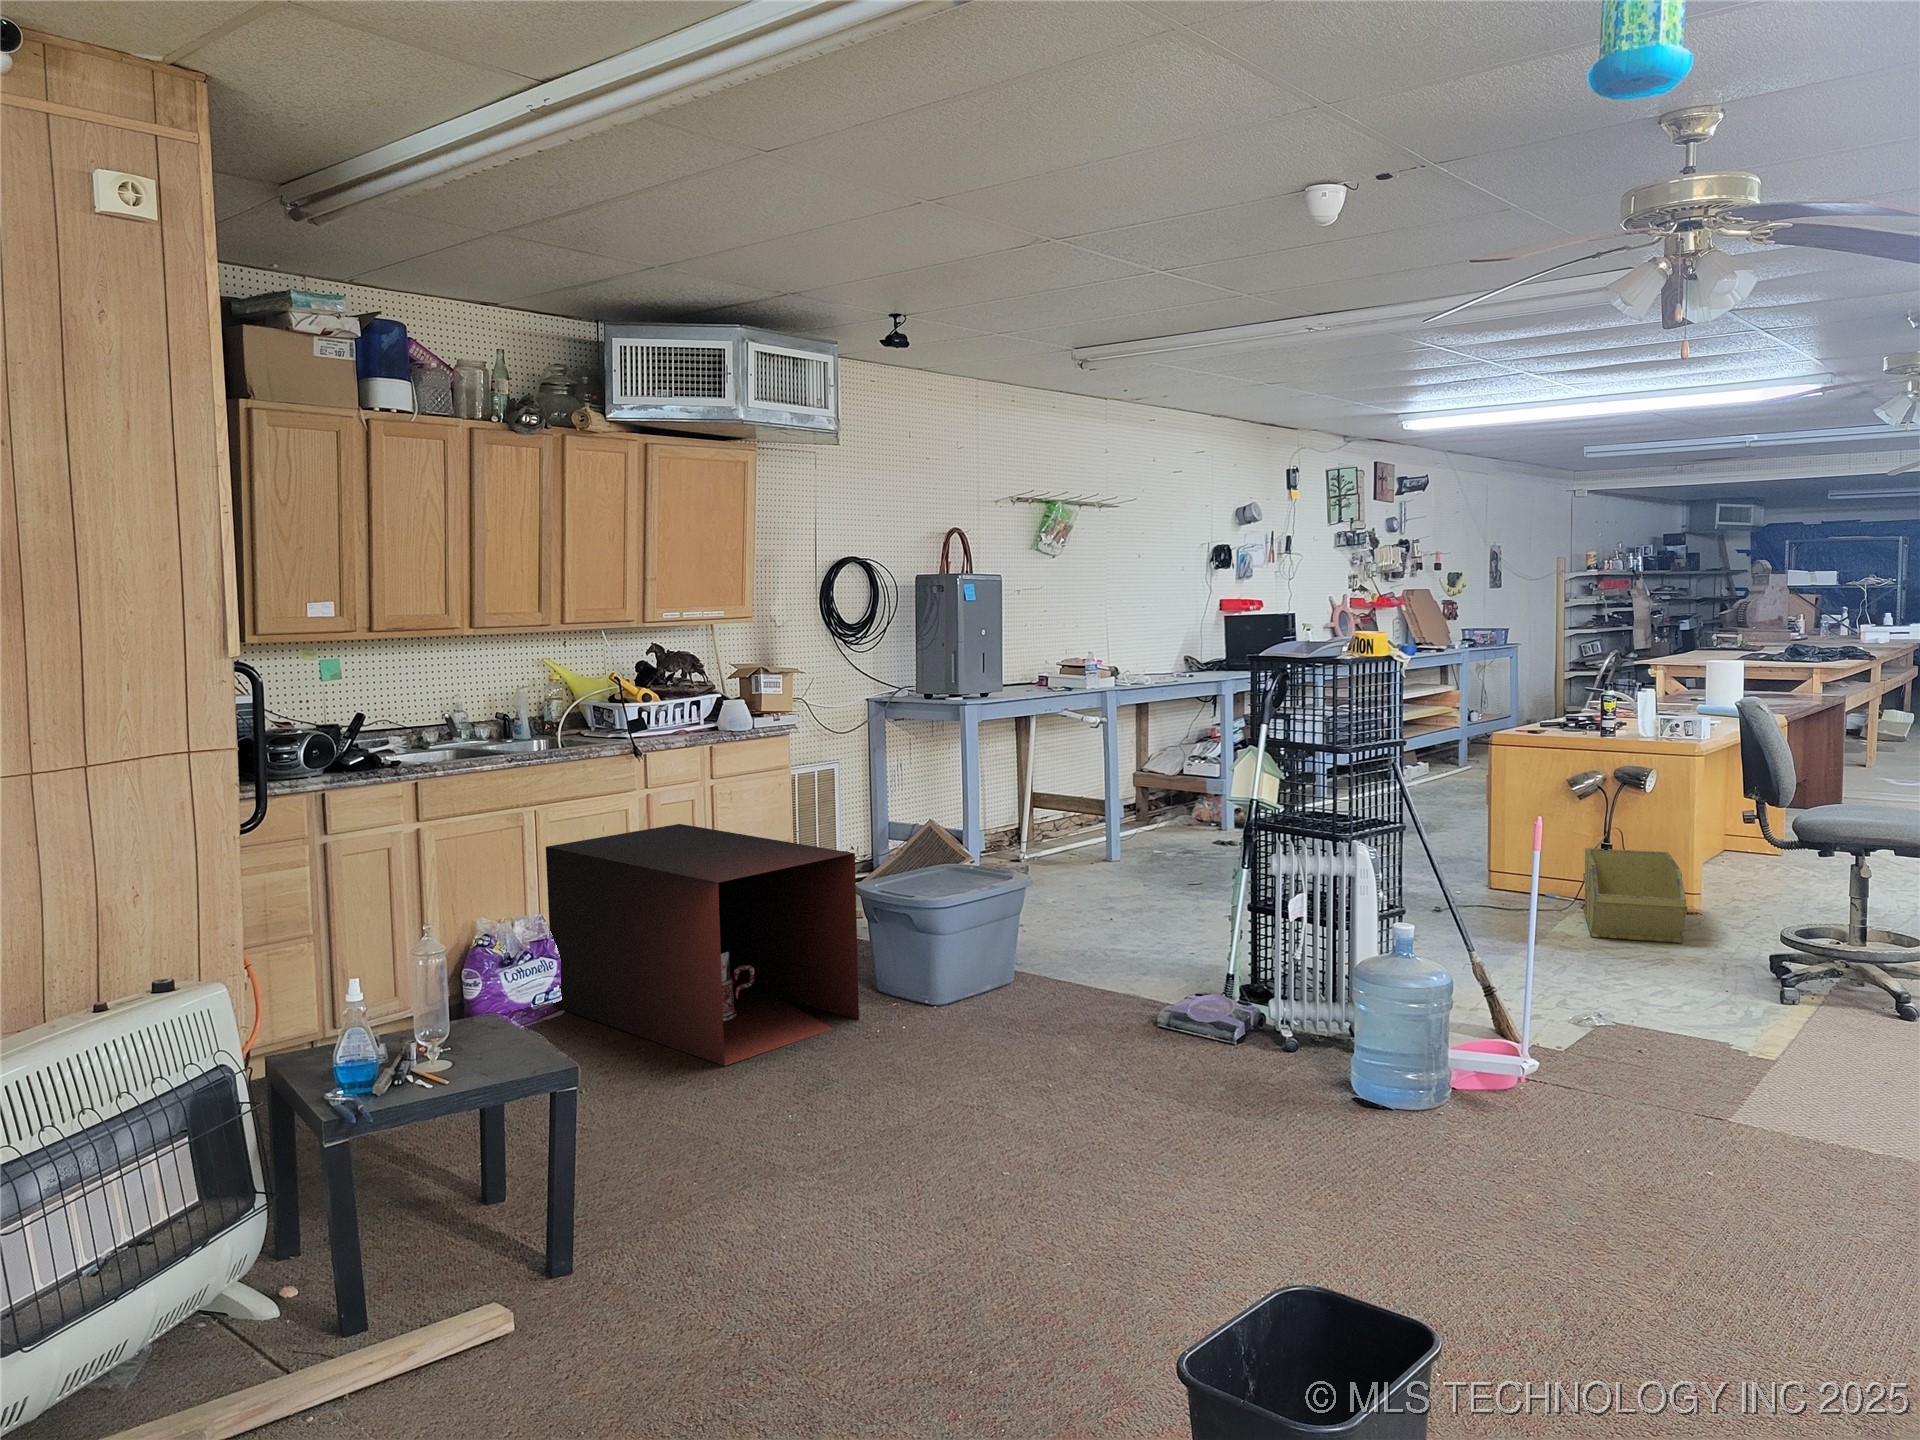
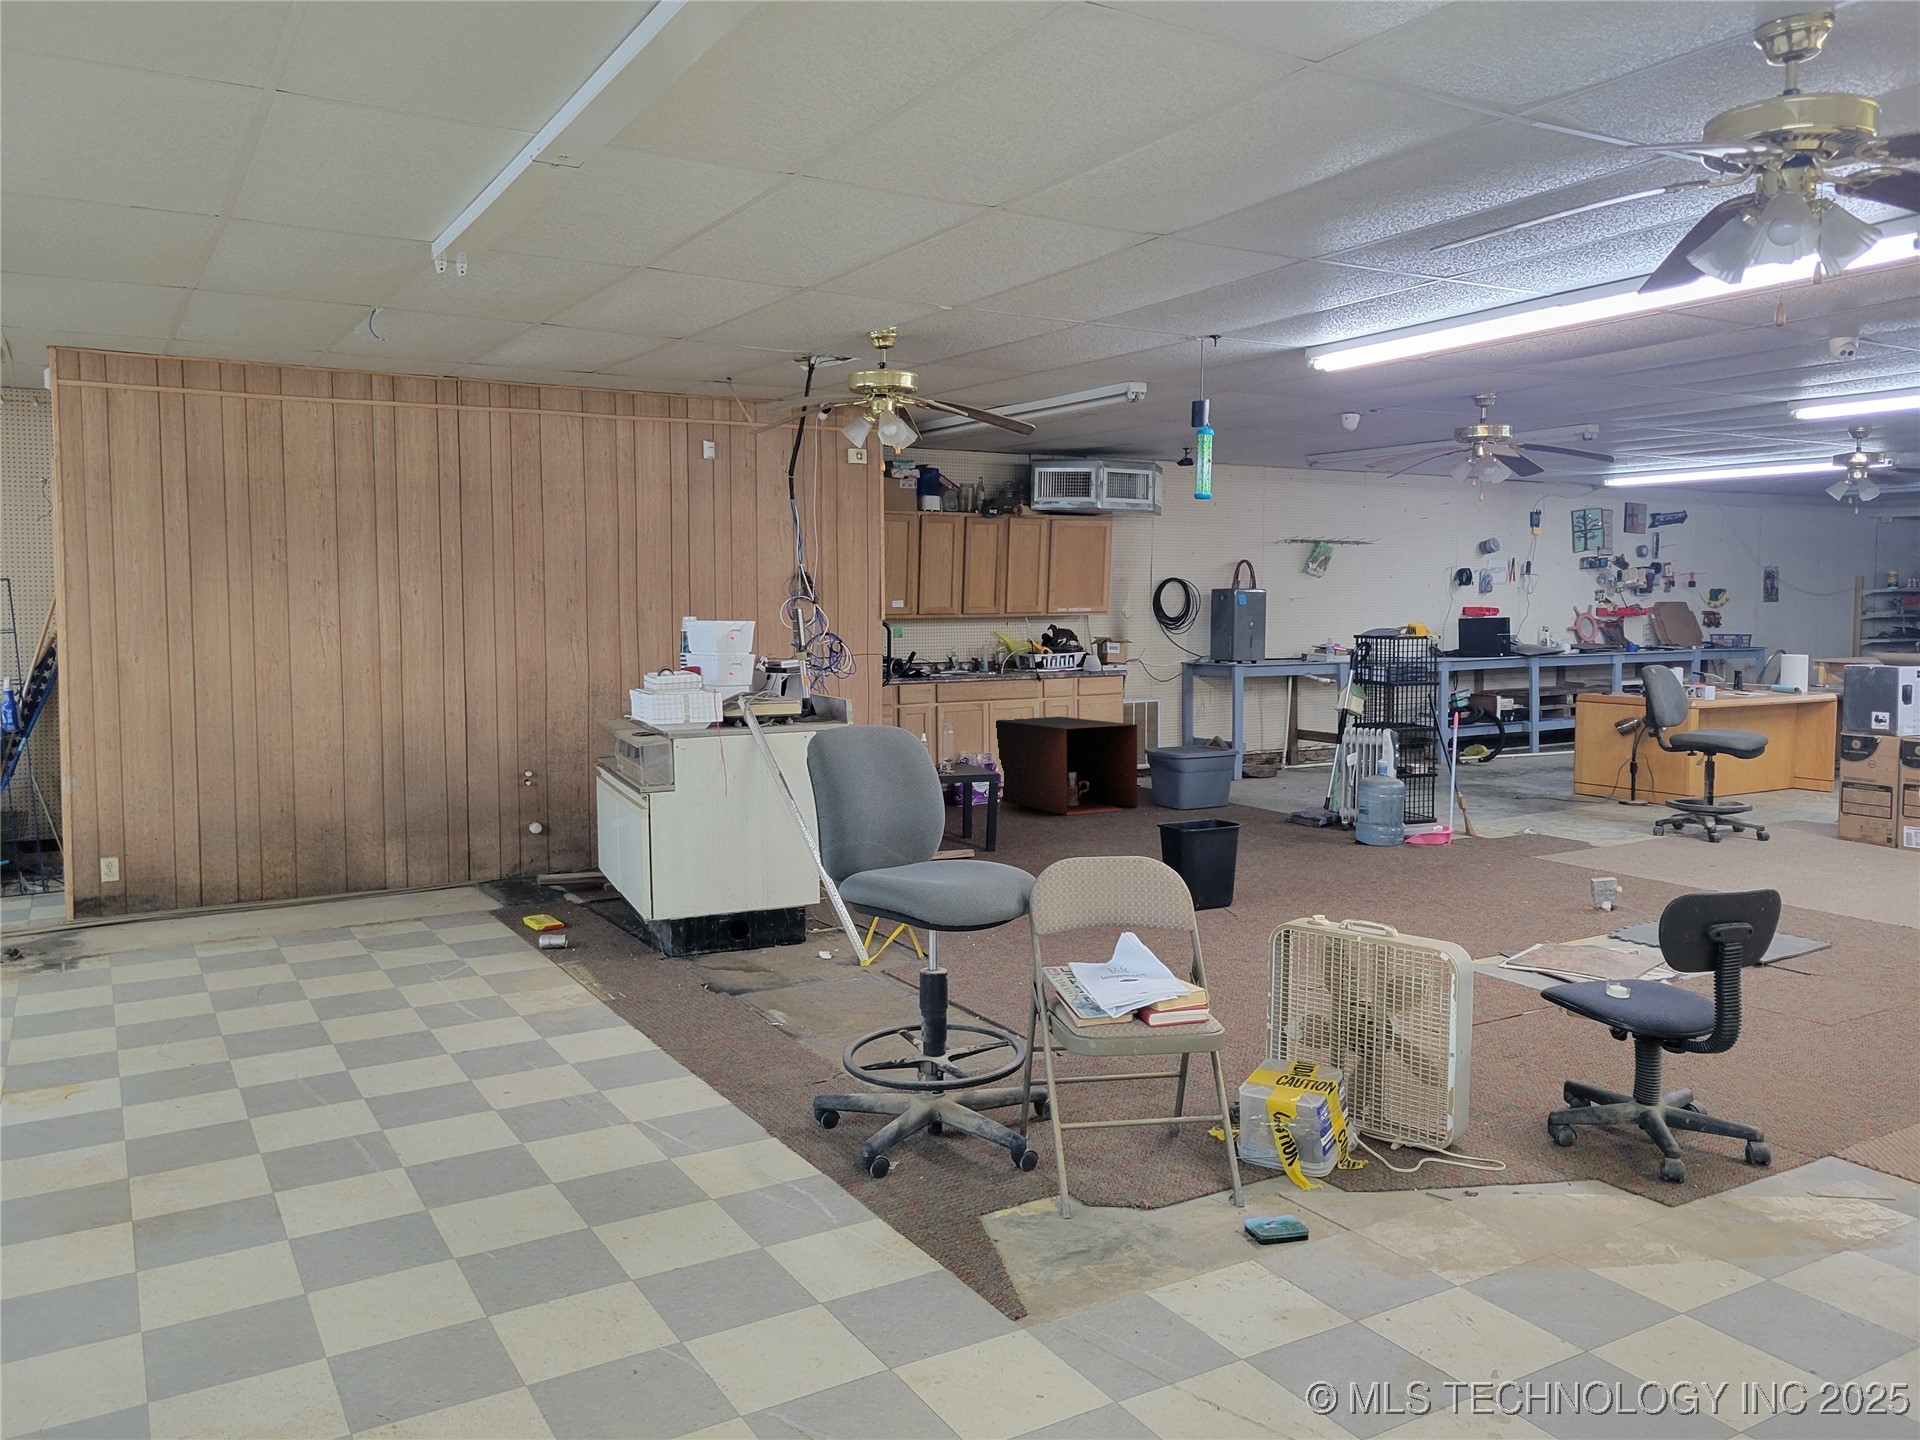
storage bin: present [1583,848,1687,943] -> none [1578,757,1654,806]

